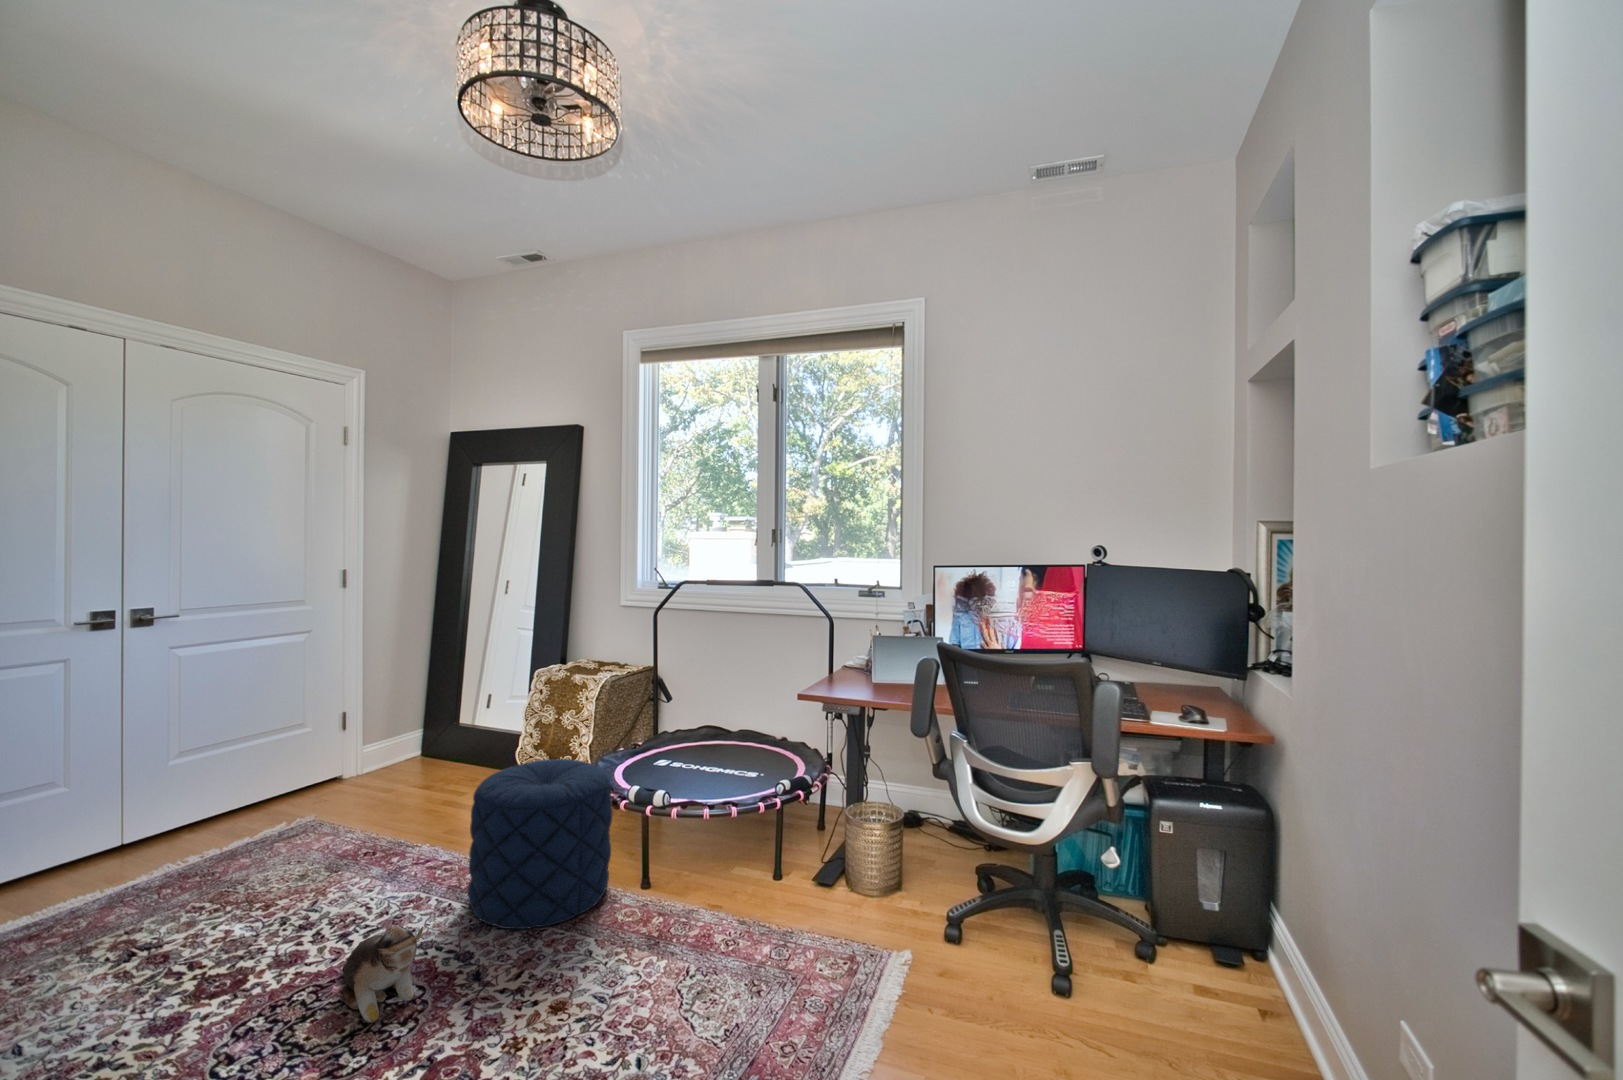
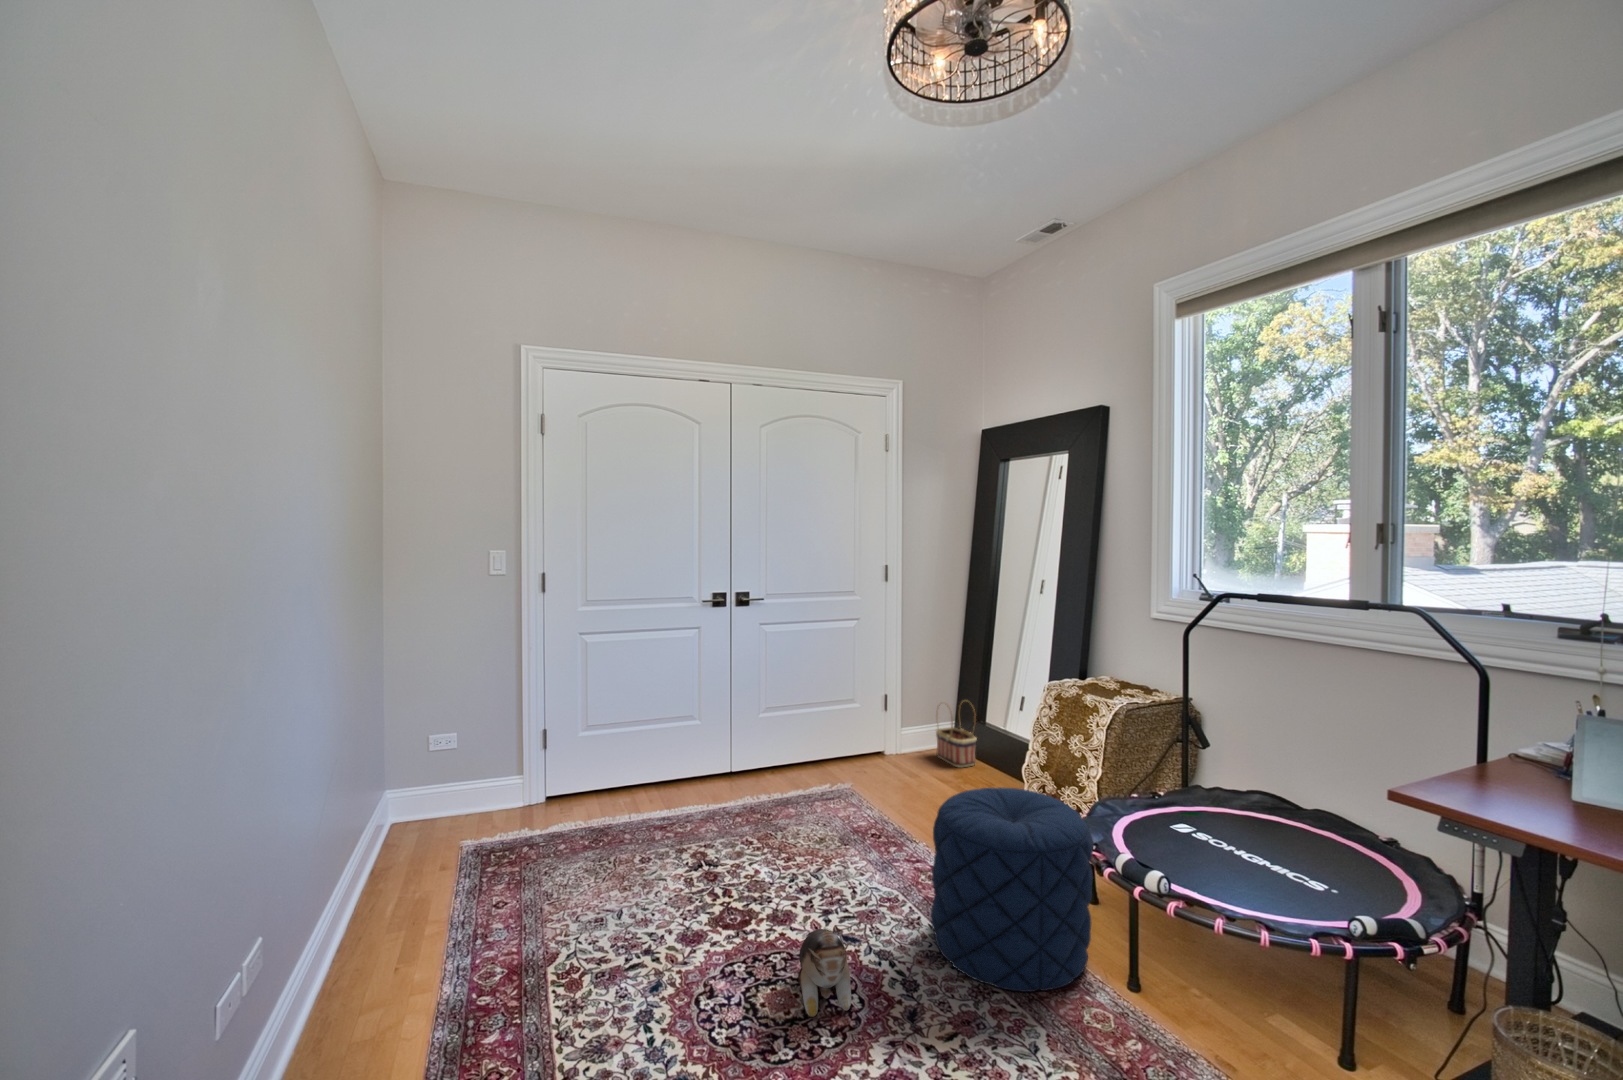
basket: none [403,705,452,773] -> present [936,703,977,767]

